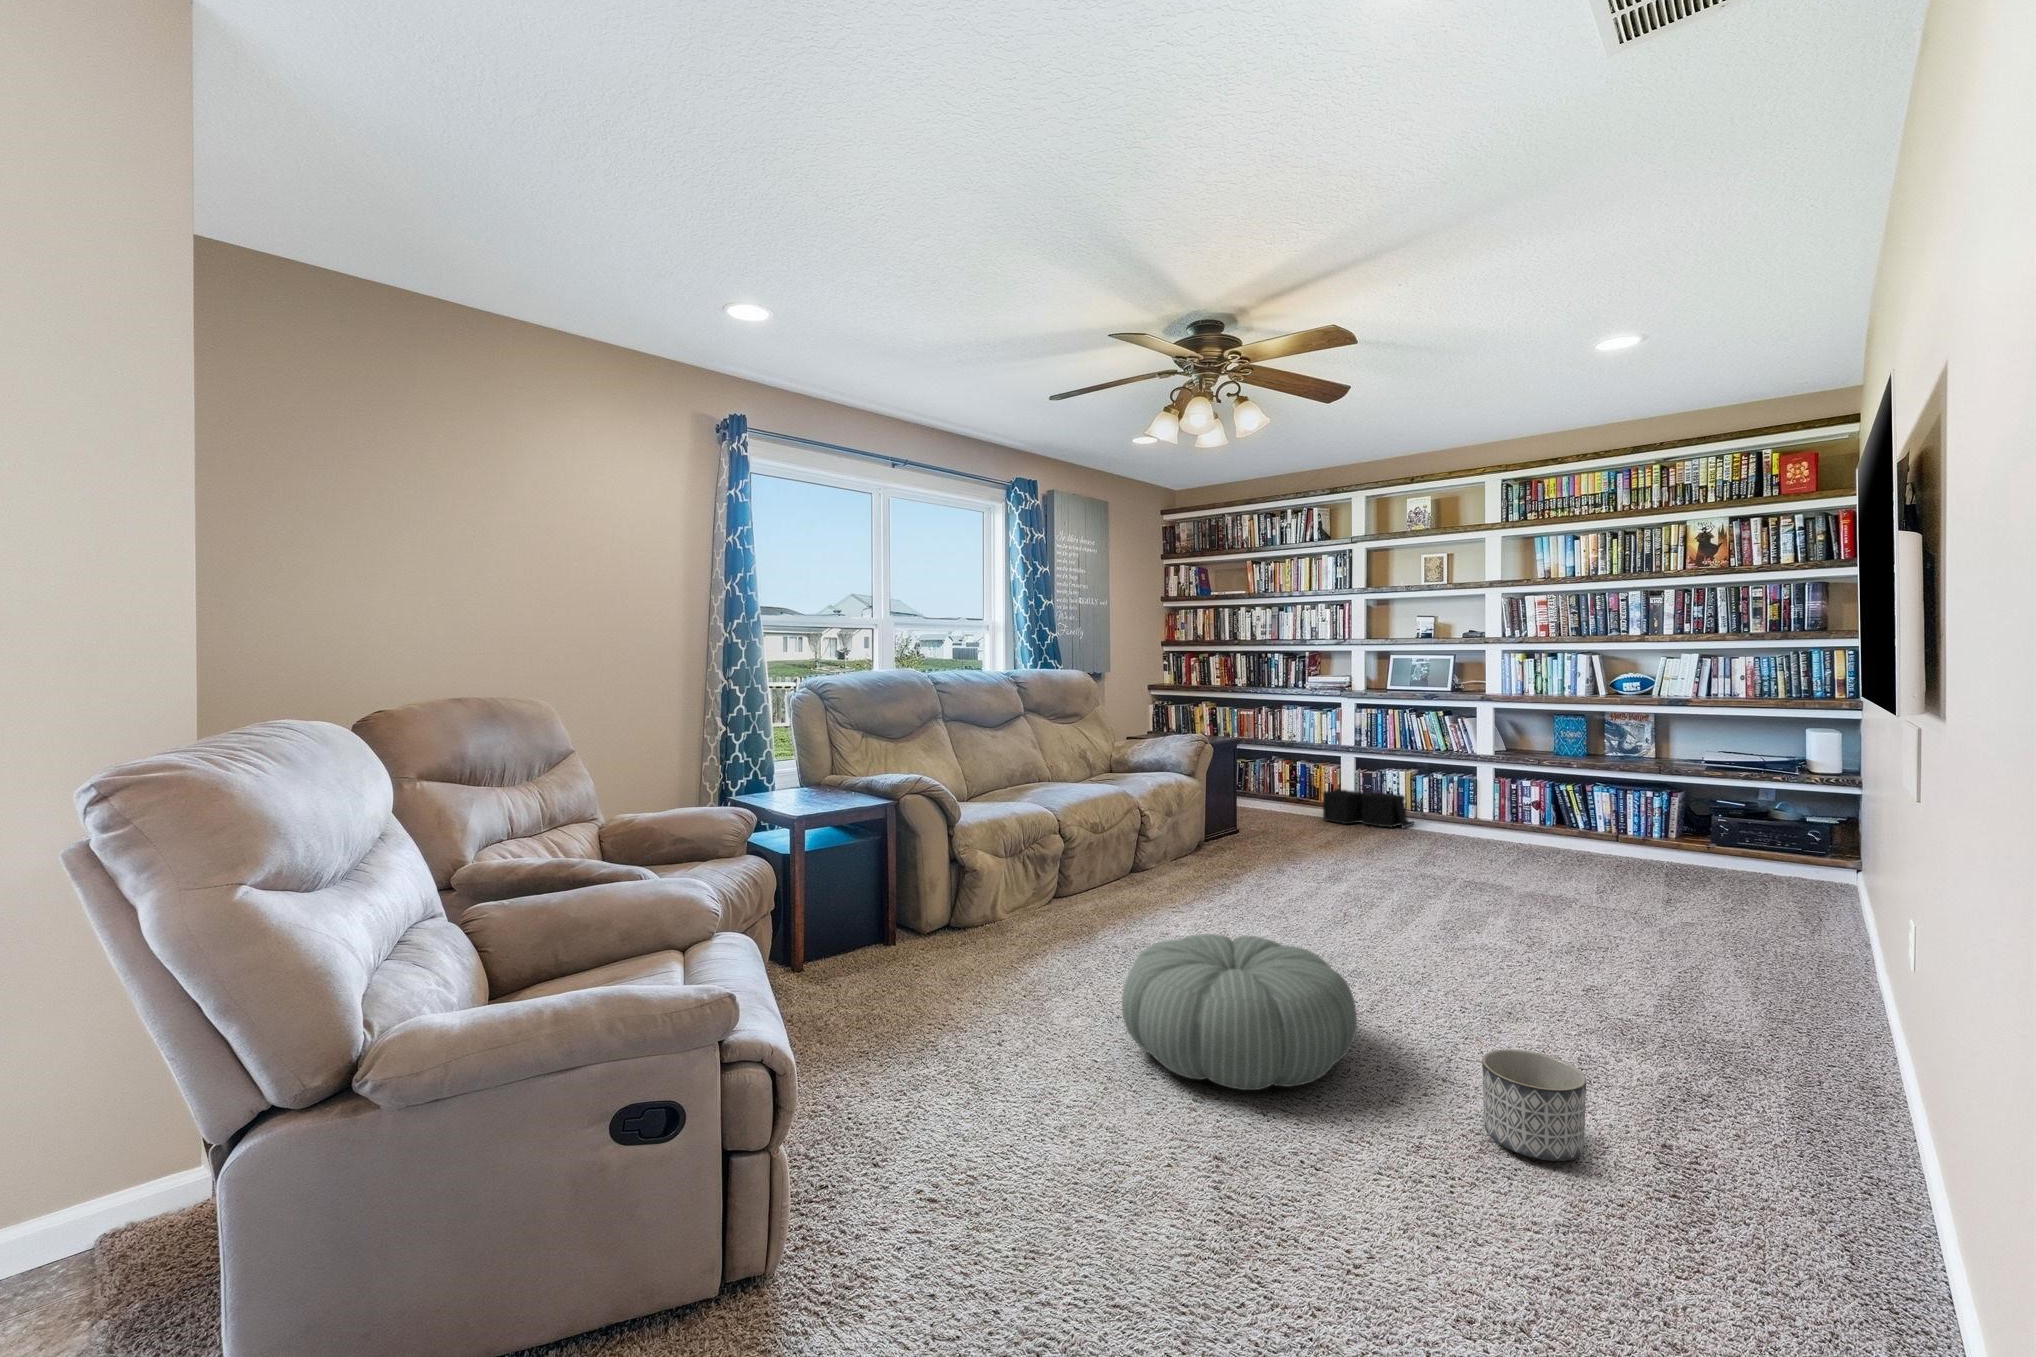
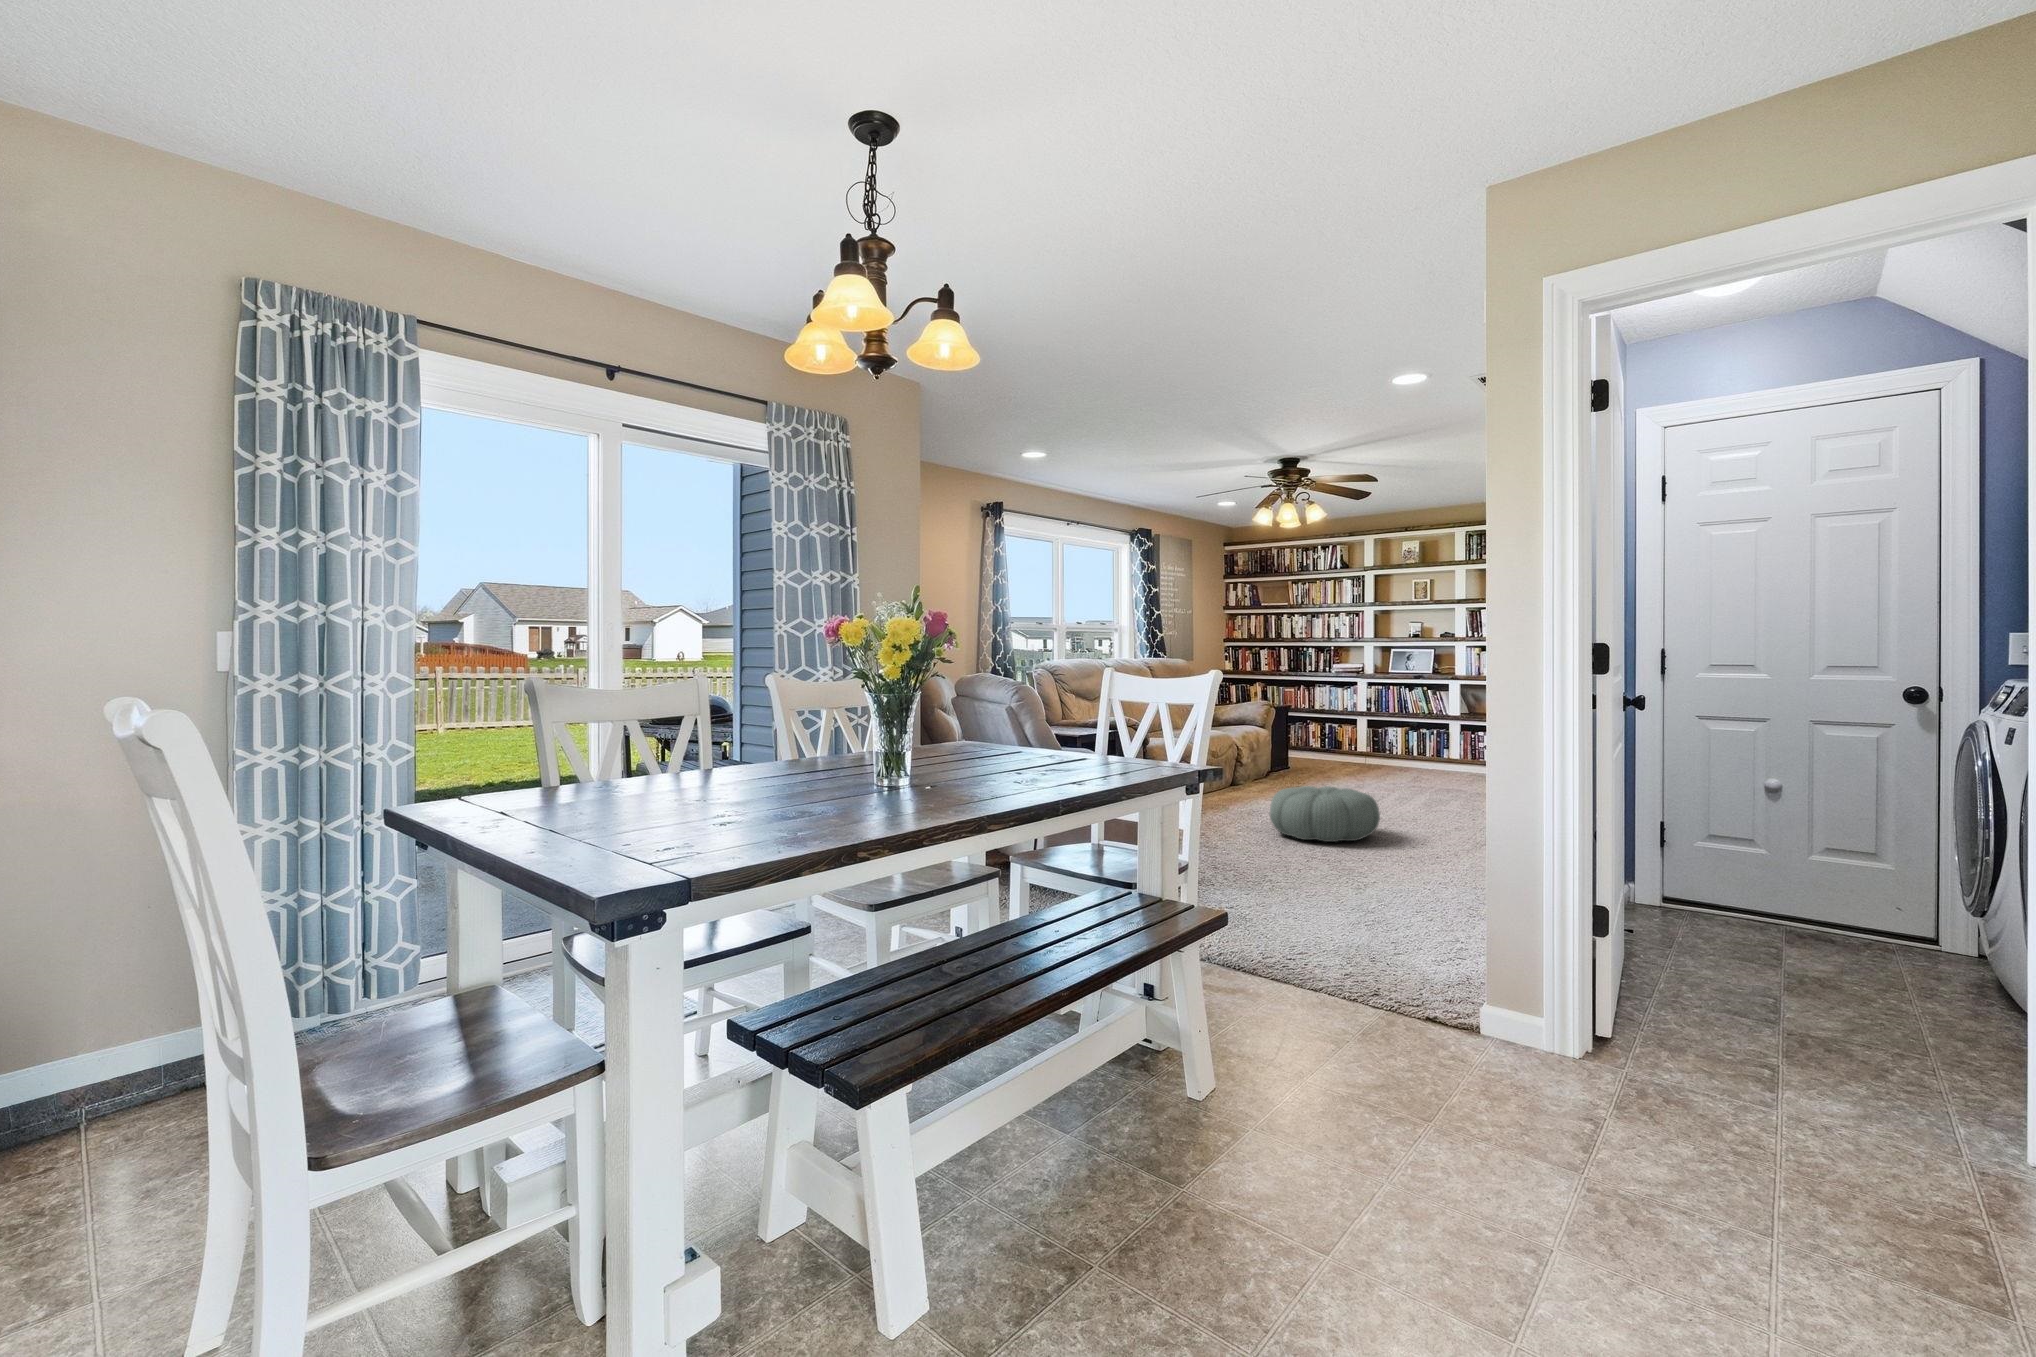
storage bin: present [1323,789,1414,828] -> none [1345,738,1408,765]
planter: present [1482,1049,1586,1161] -> none [1433,817,1474,854]

